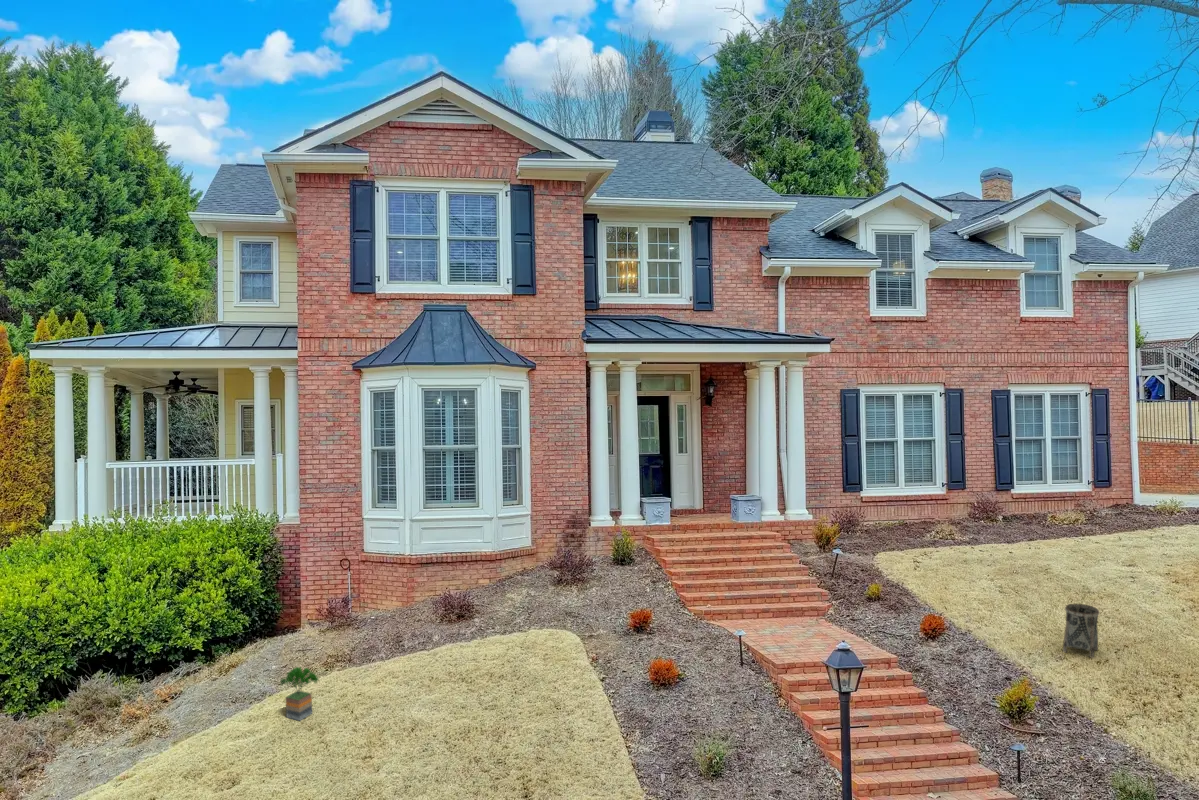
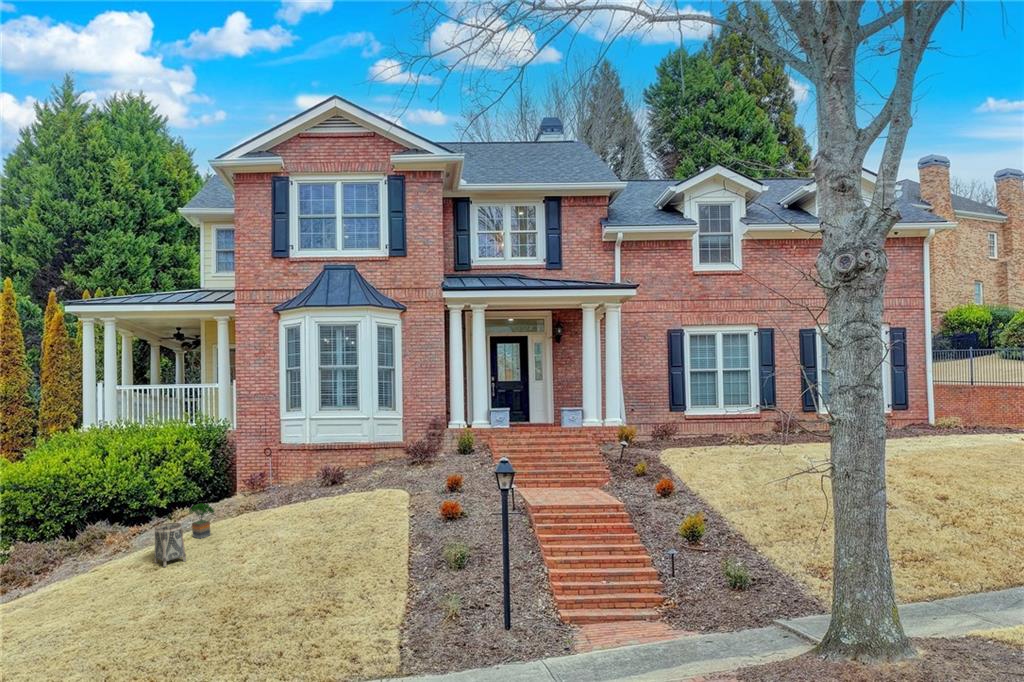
basket: present [1063,604,1099,658] -> present [154,523,186,567]

